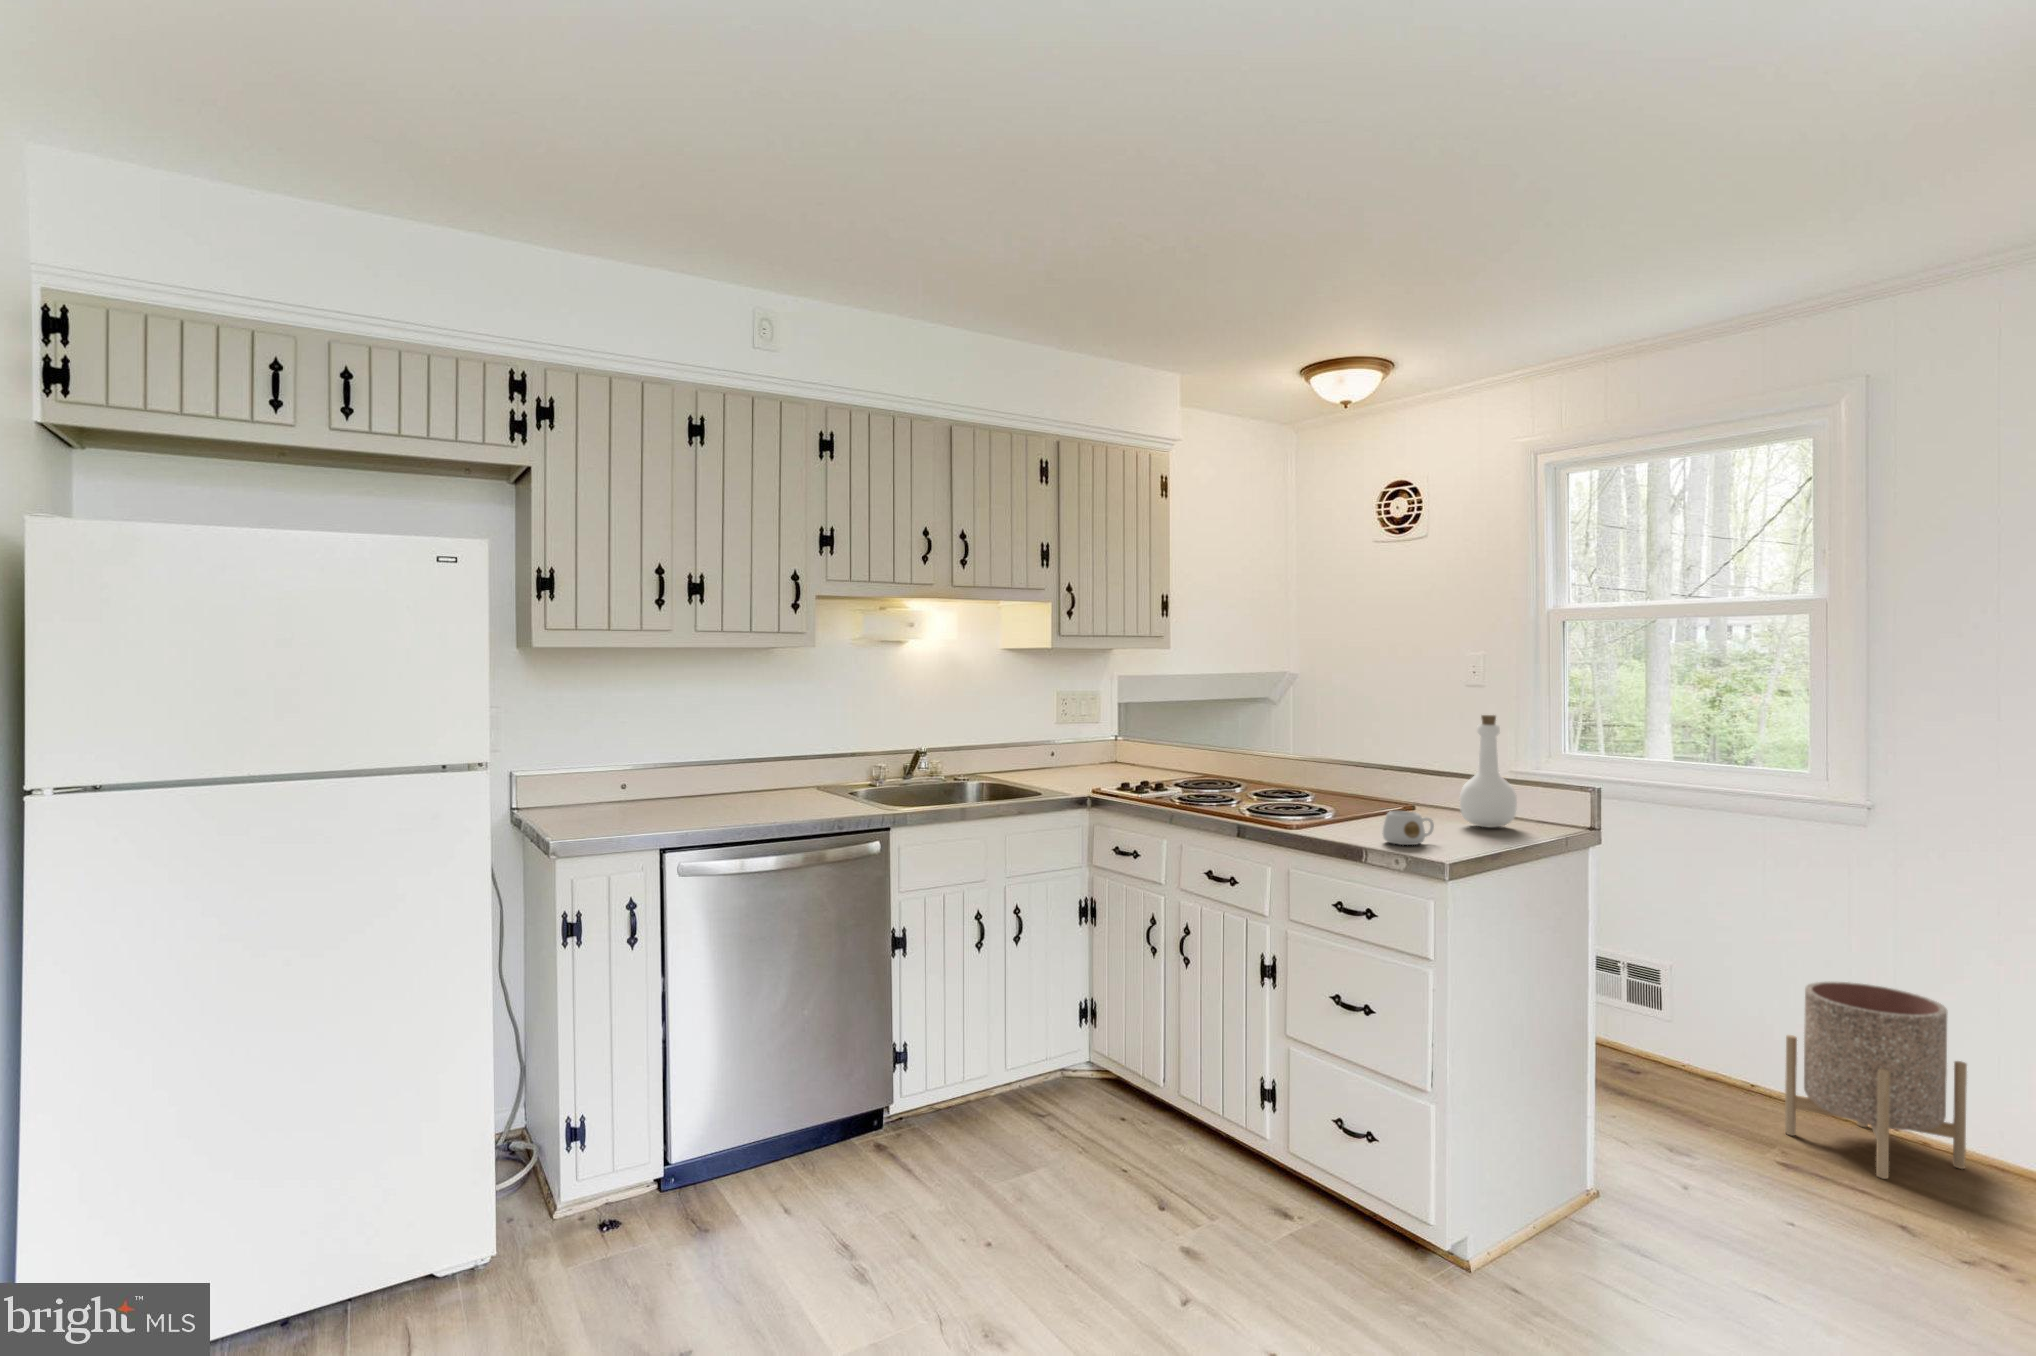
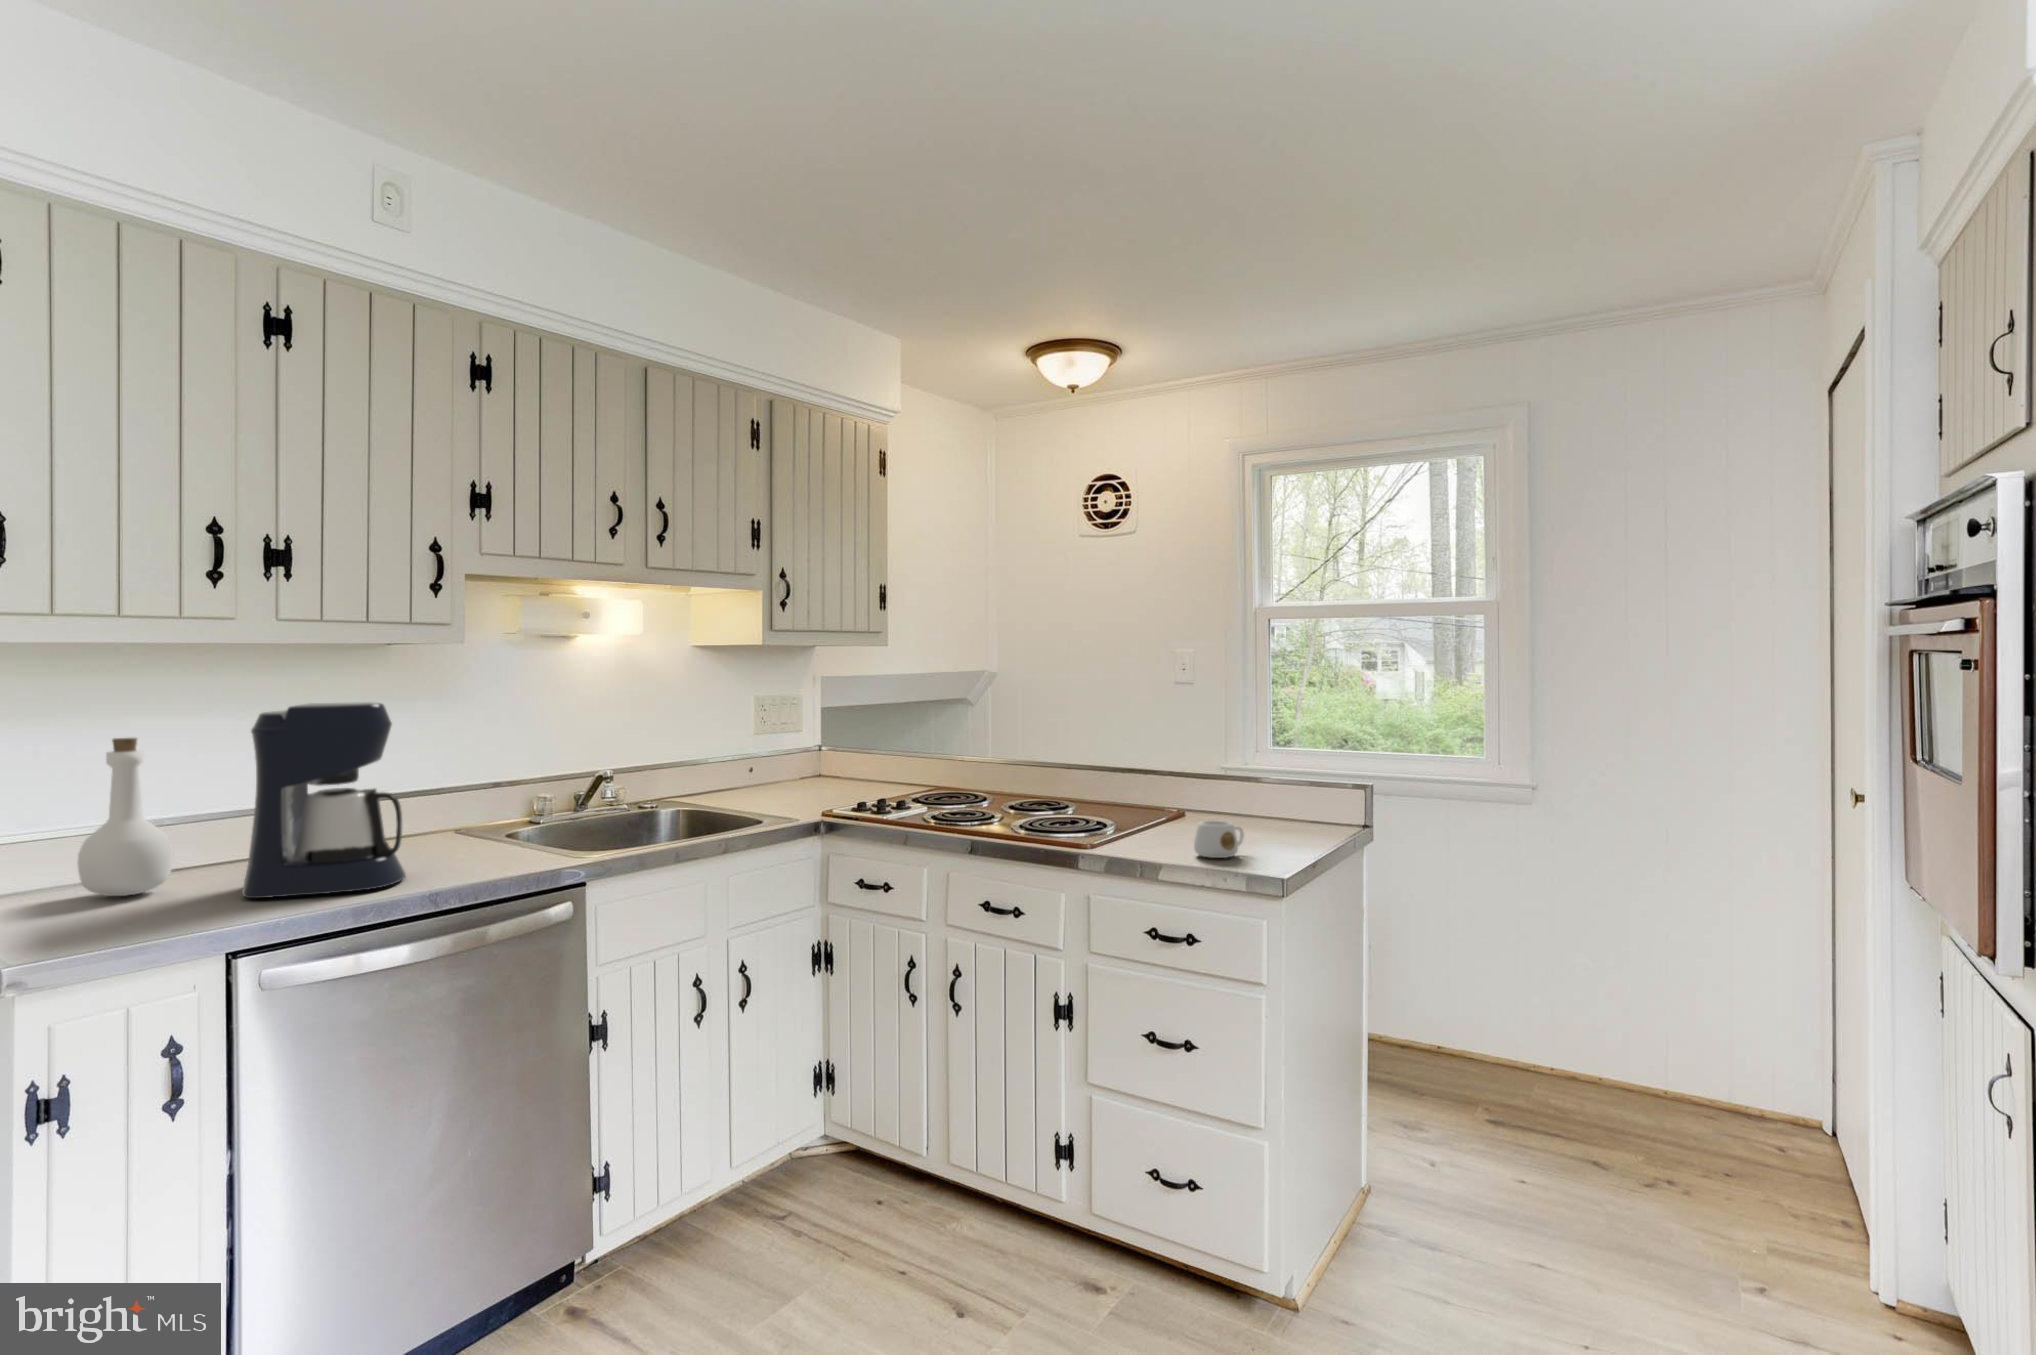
coffee maker: none [672,690,771,821] -> present [243,702,406,898]
bottle: present [1460,715,1517,827] -> present [78,738,173,896]
planter: present [1785,982,1967,1179] -> none [1489,949,1628,1128]

